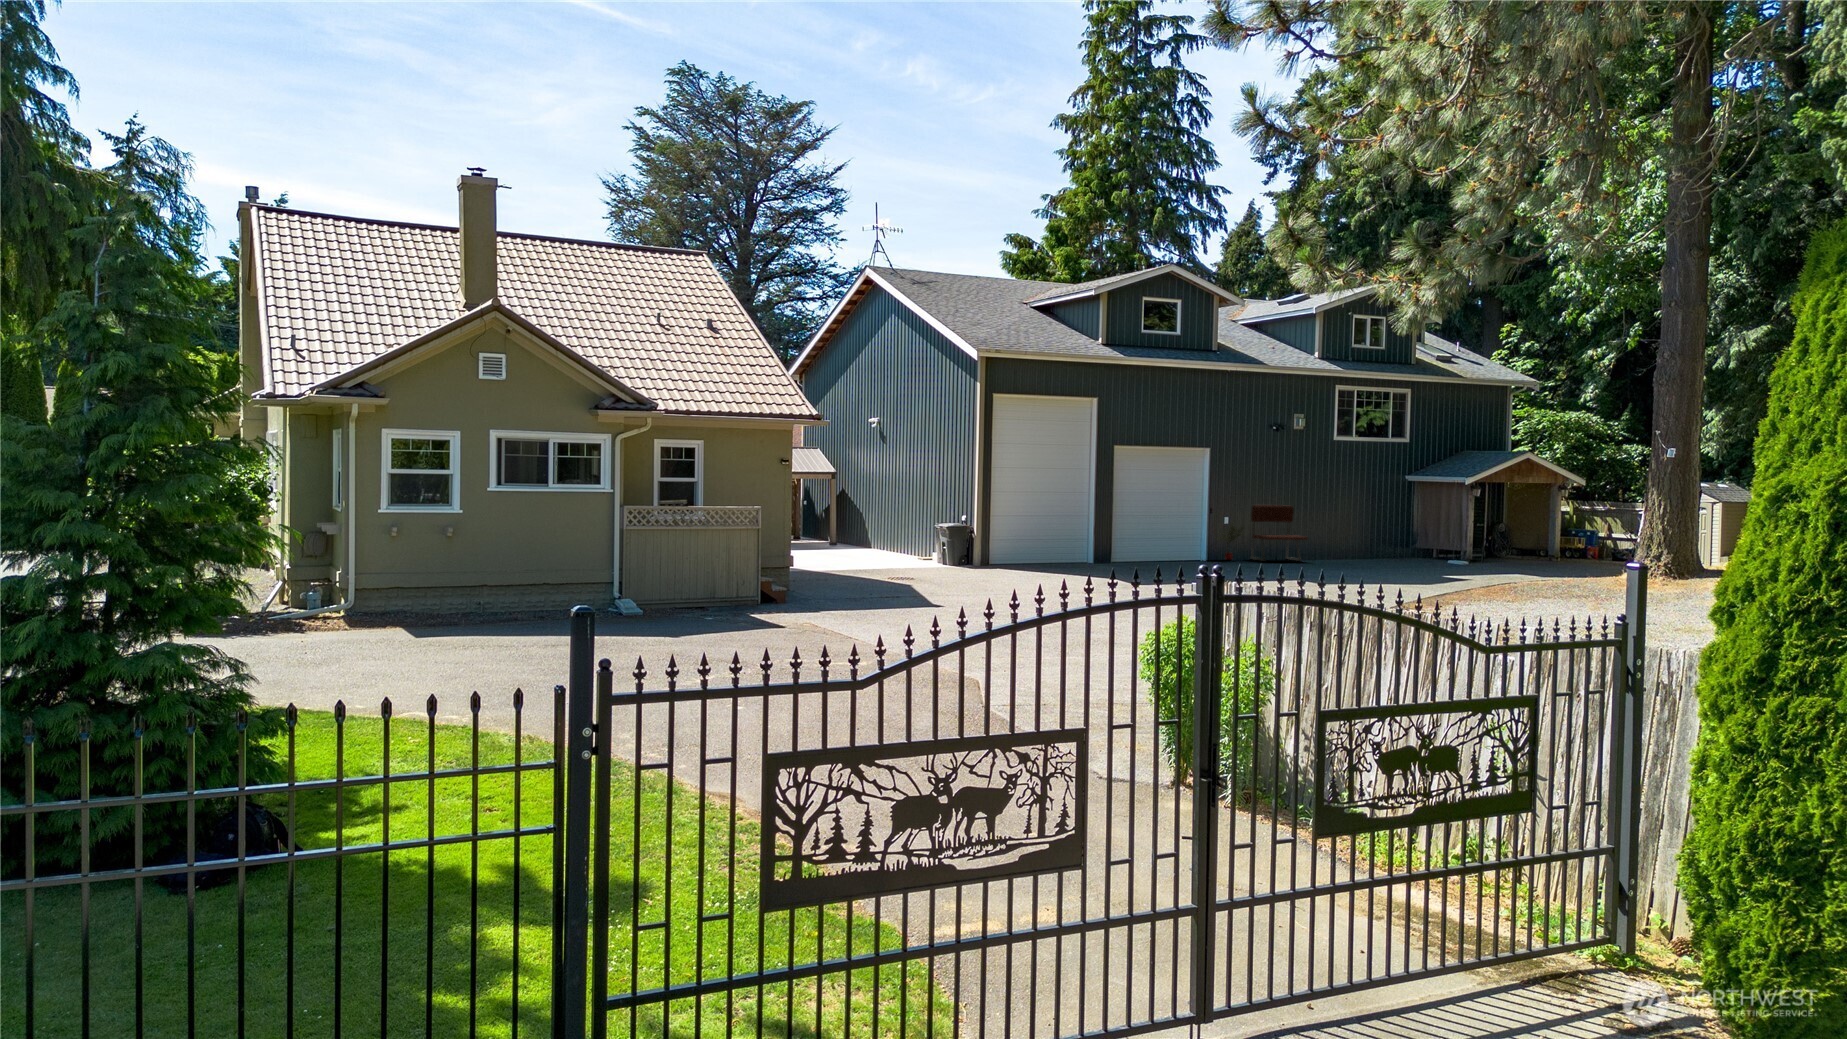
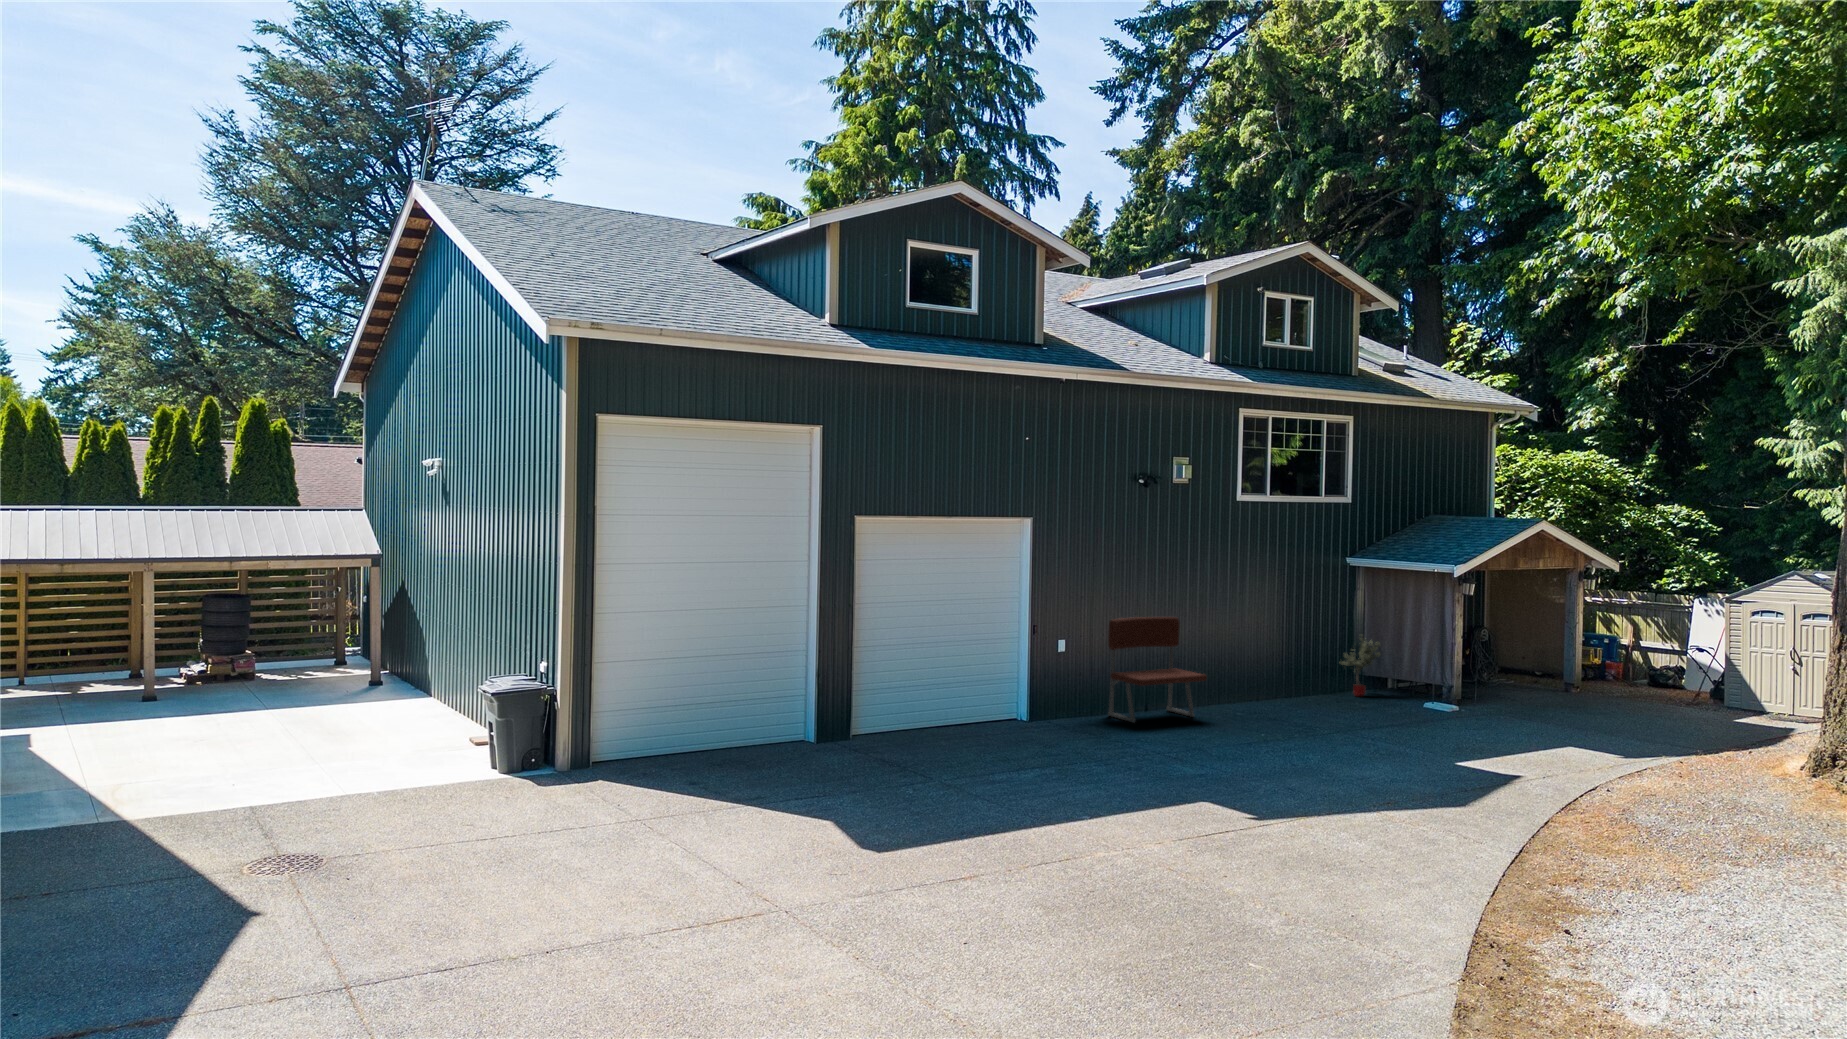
potted tree: present [1217,521,1244,560] -> present [1341,634,1380,697]

